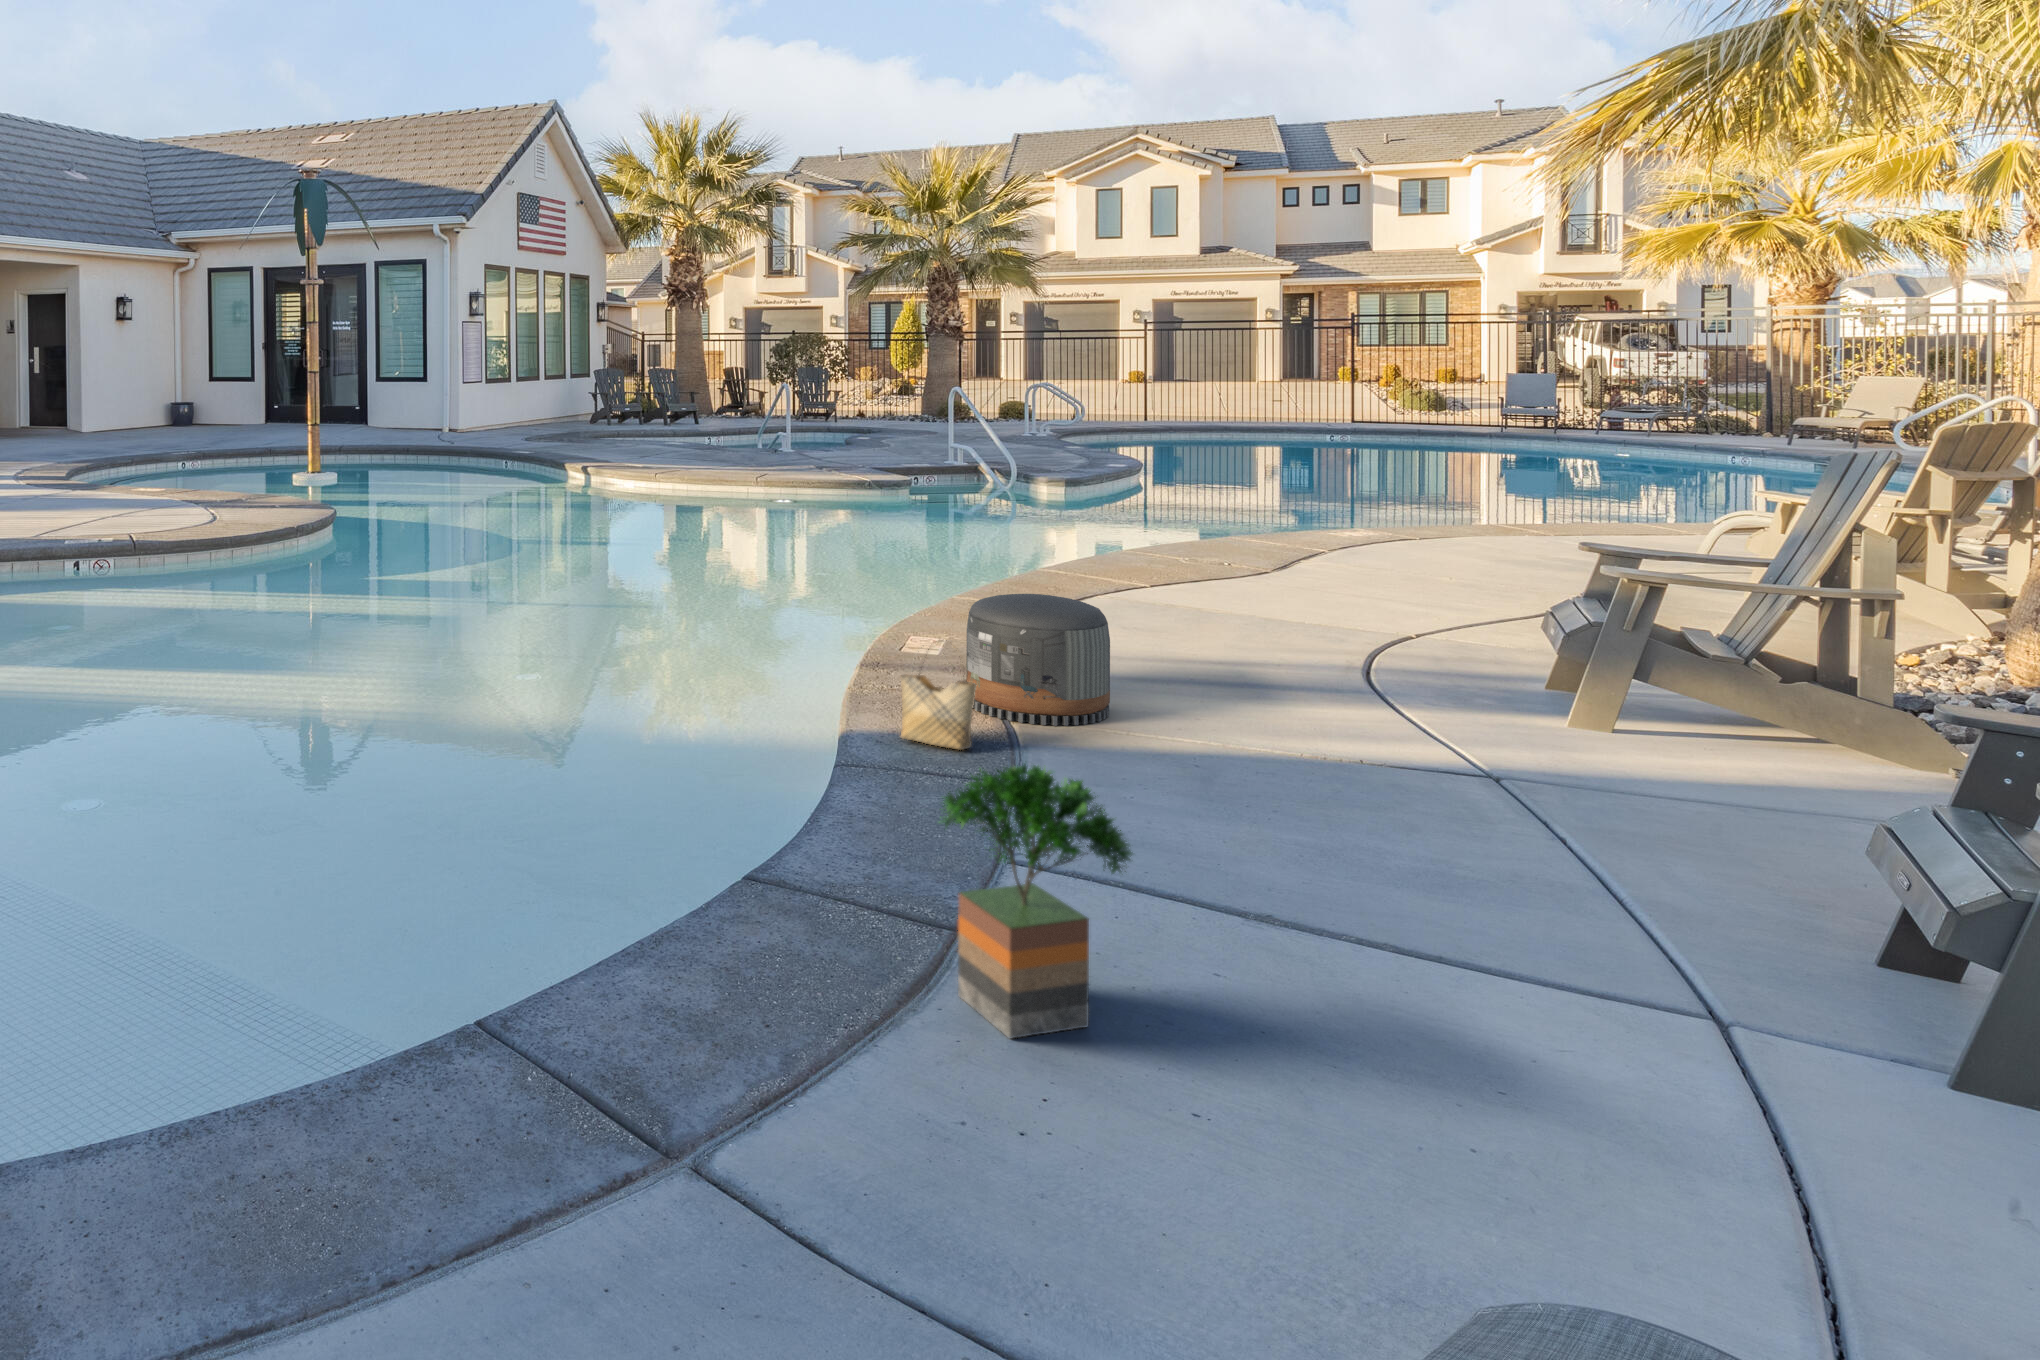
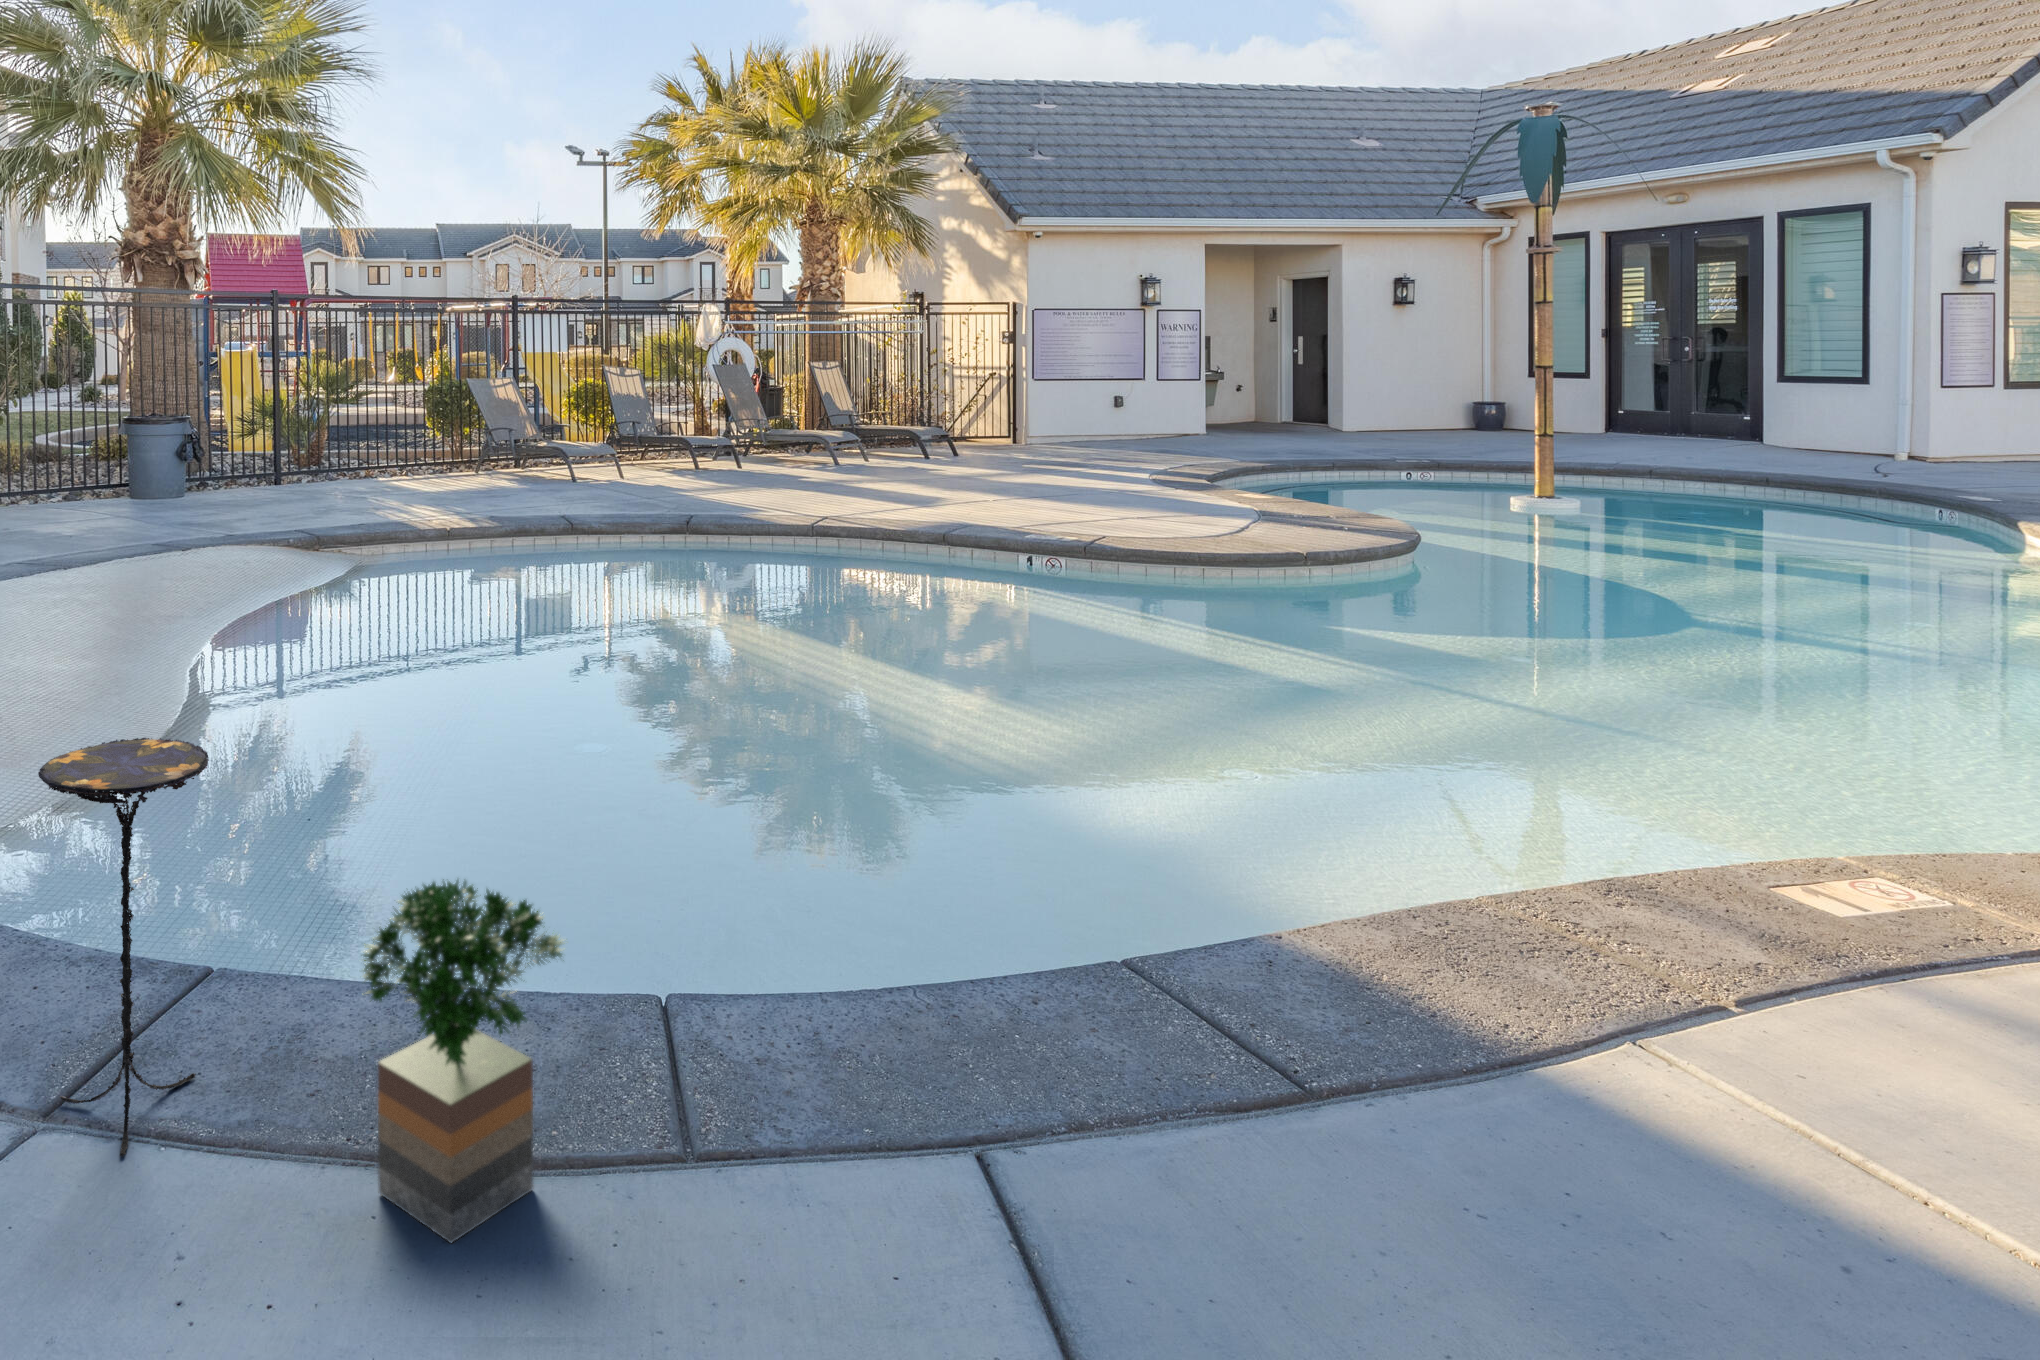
pouf: present [966,594,1110,726] -> none [1525,808,1857,1107]
woven basket: present [901,640,976,750] -> none [1247,823,1343,1015]
side table: none [722,736,894,1158] -> present [38,737,209,1157]

